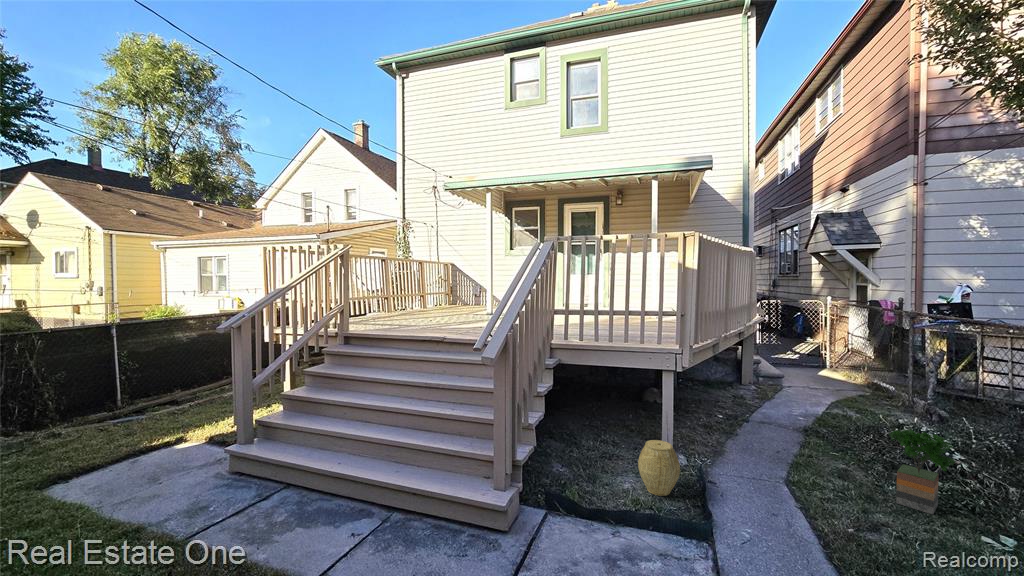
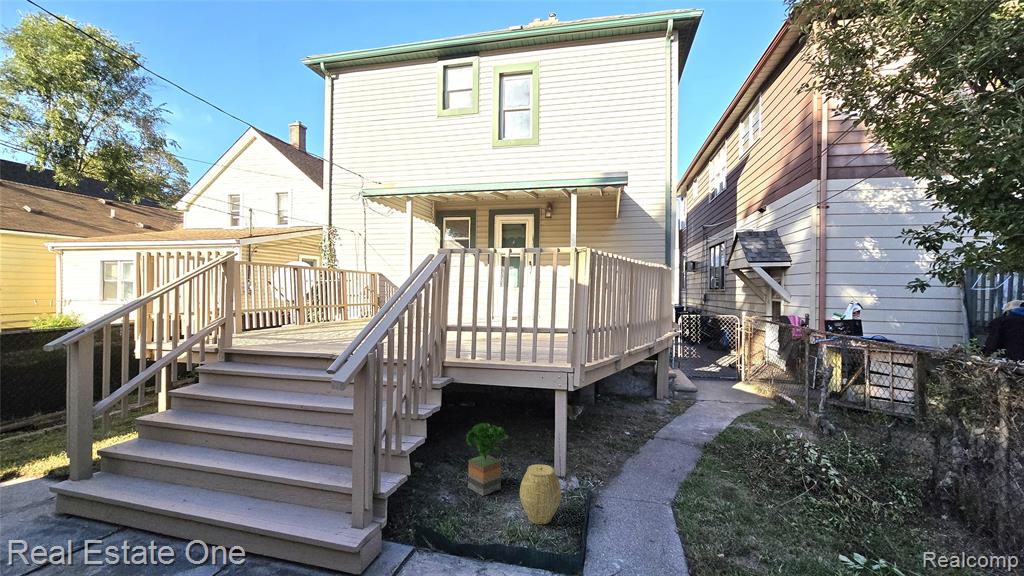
potted tree: present [890,429,955,514] -> present [466,423,508,496]

